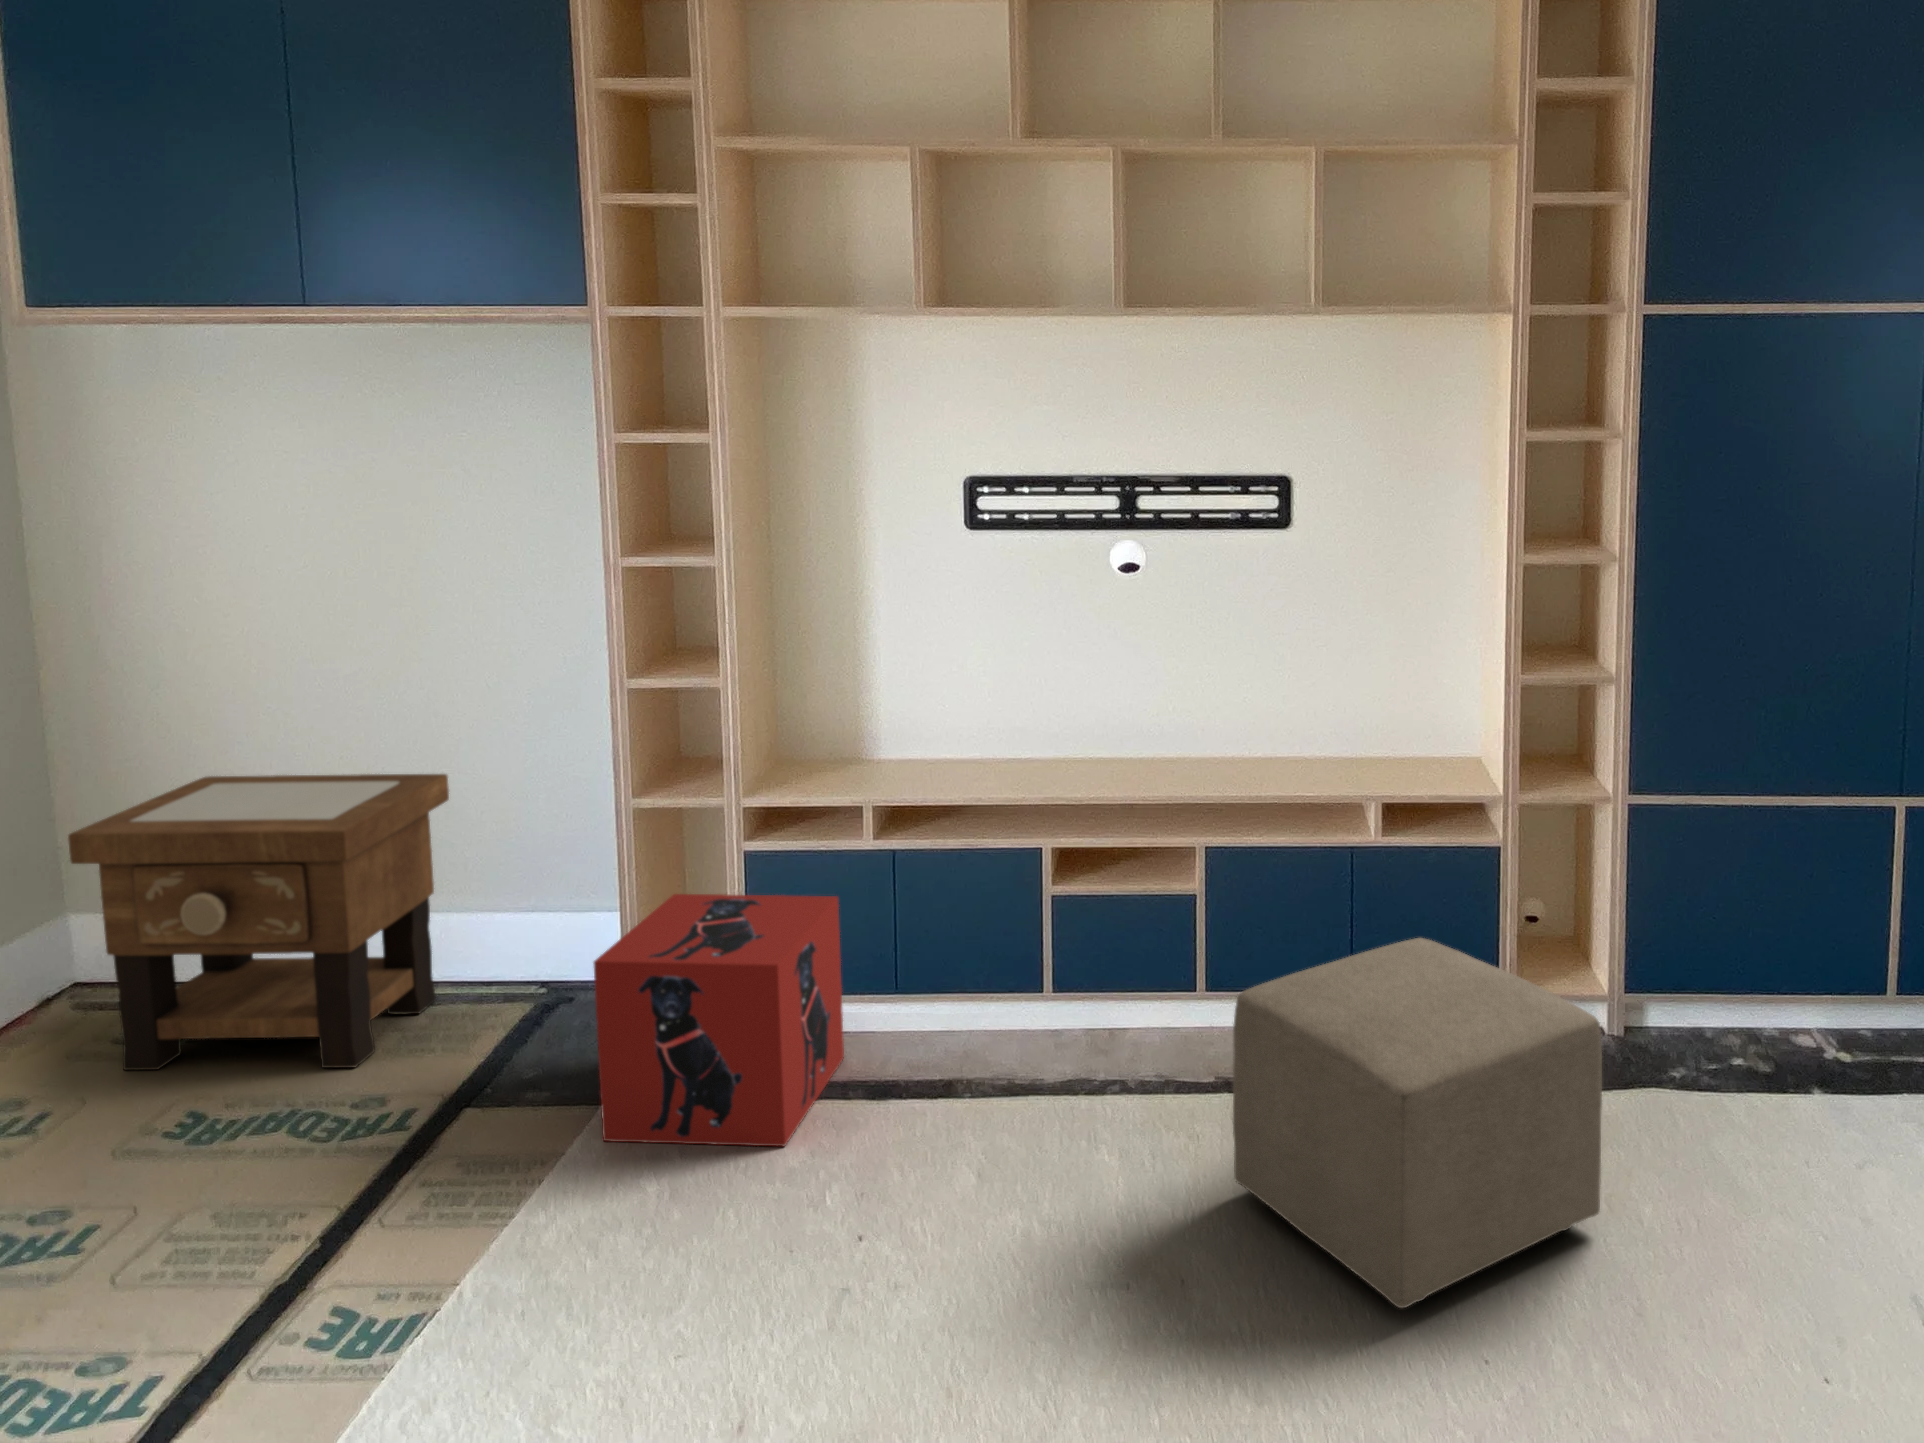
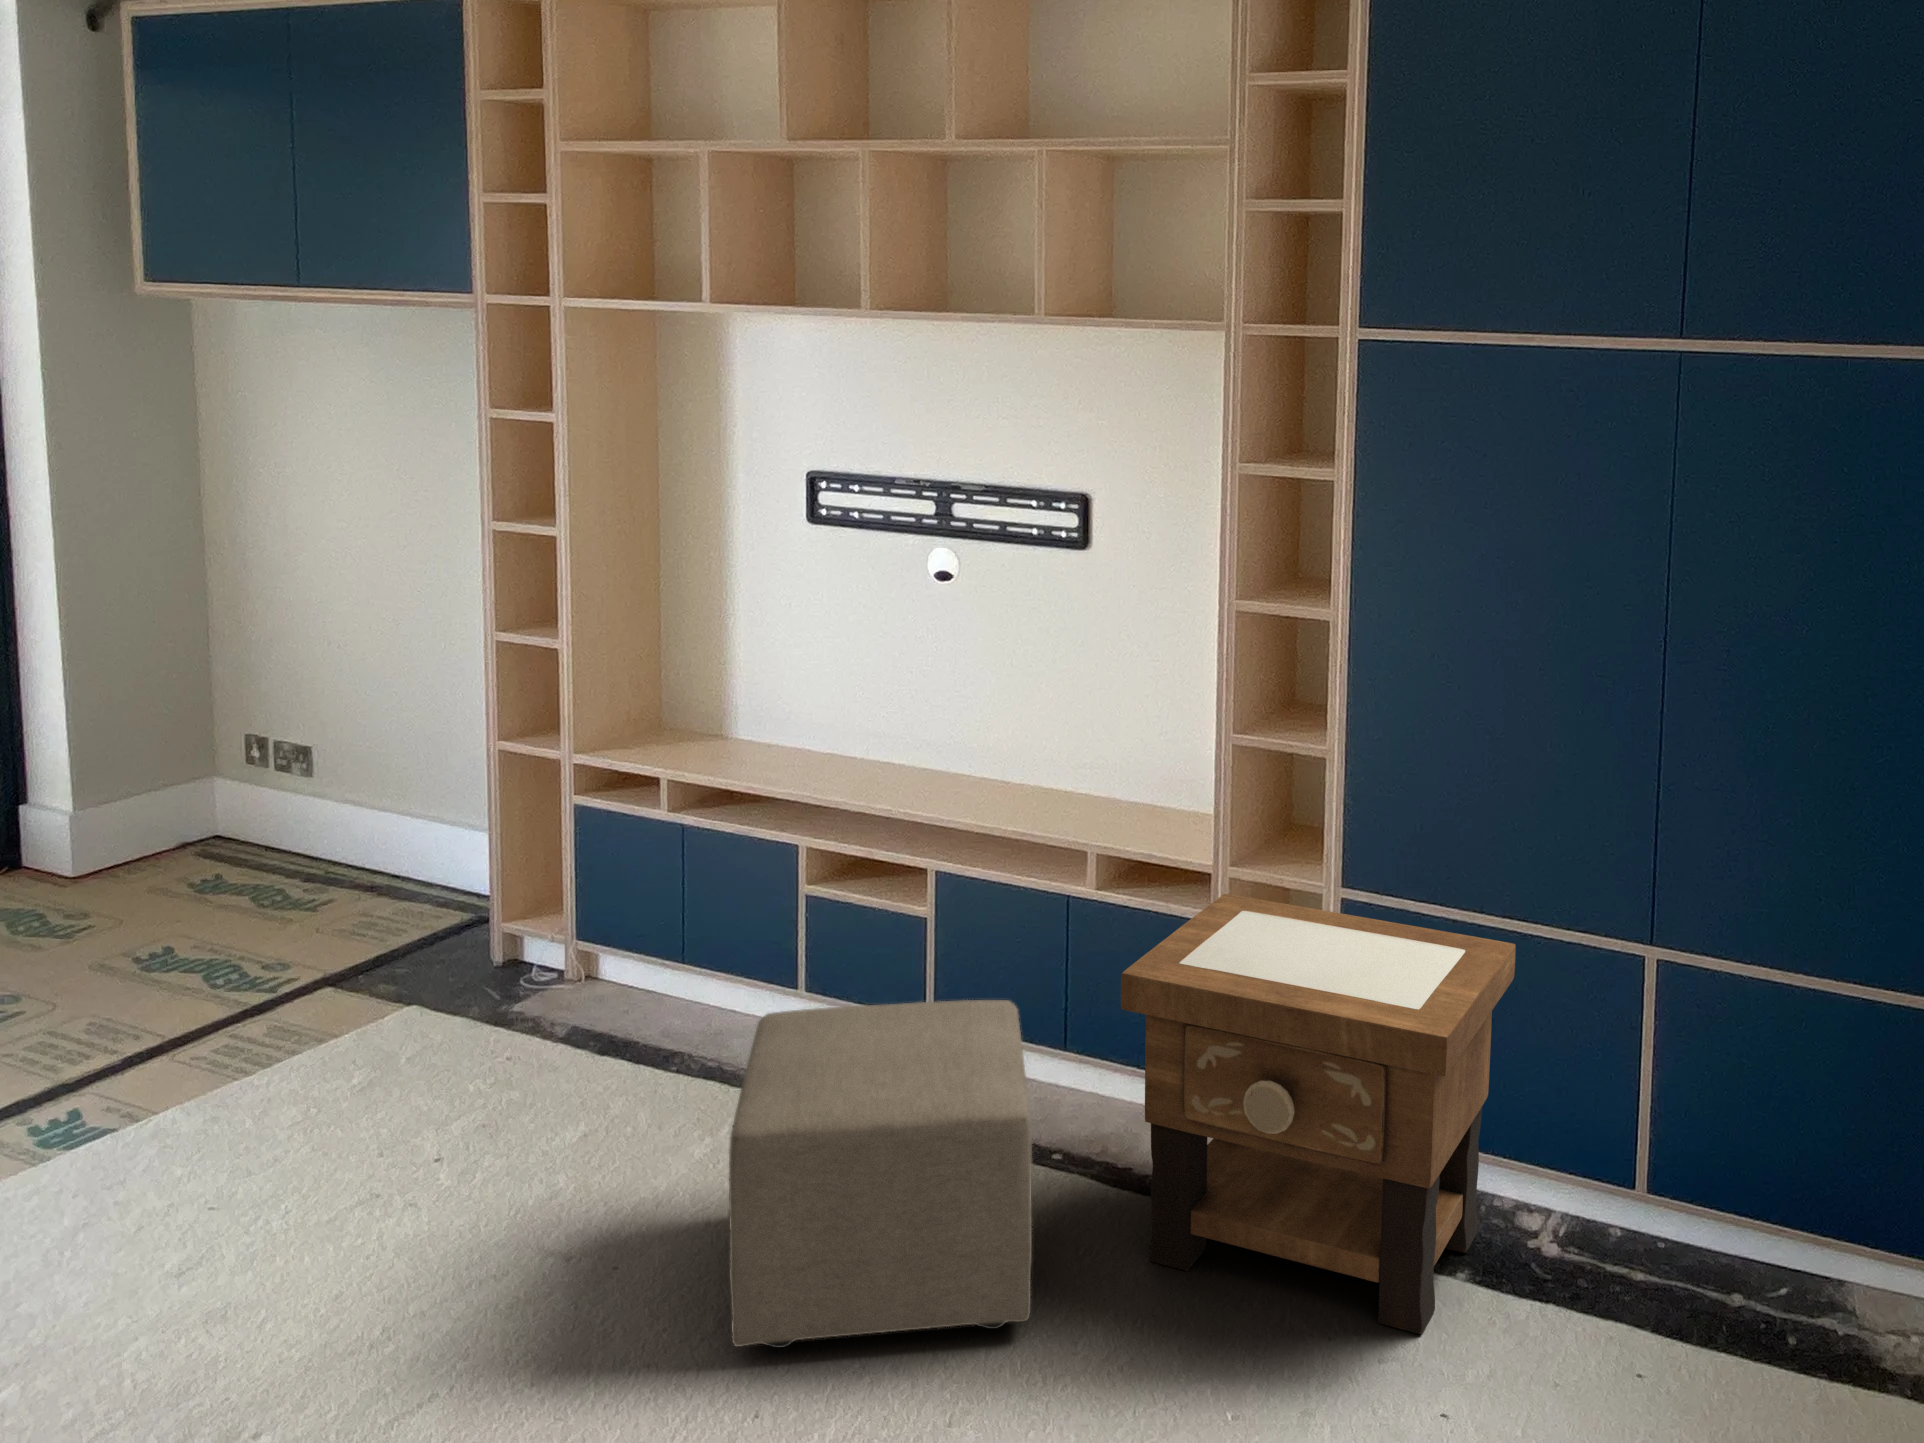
side table: present [68,774,449,1070] -> present [1121,894,1516,1334]
storage box: present [594,894,844,1146] -> none [377,833,629,1073]

